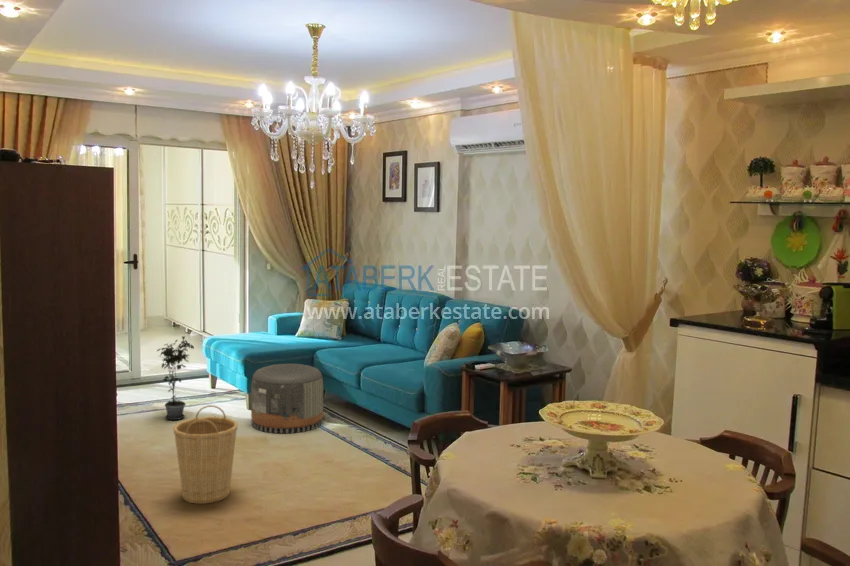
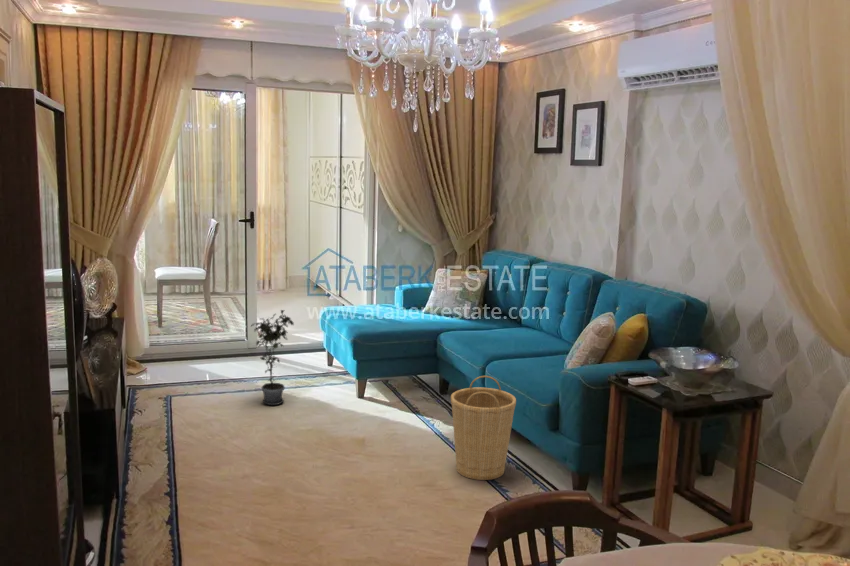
pouf: present [251,364,323,433] -> none [354,349,440,437]
basket: present [174,405,238,504] -> present [451,376,516,480]

